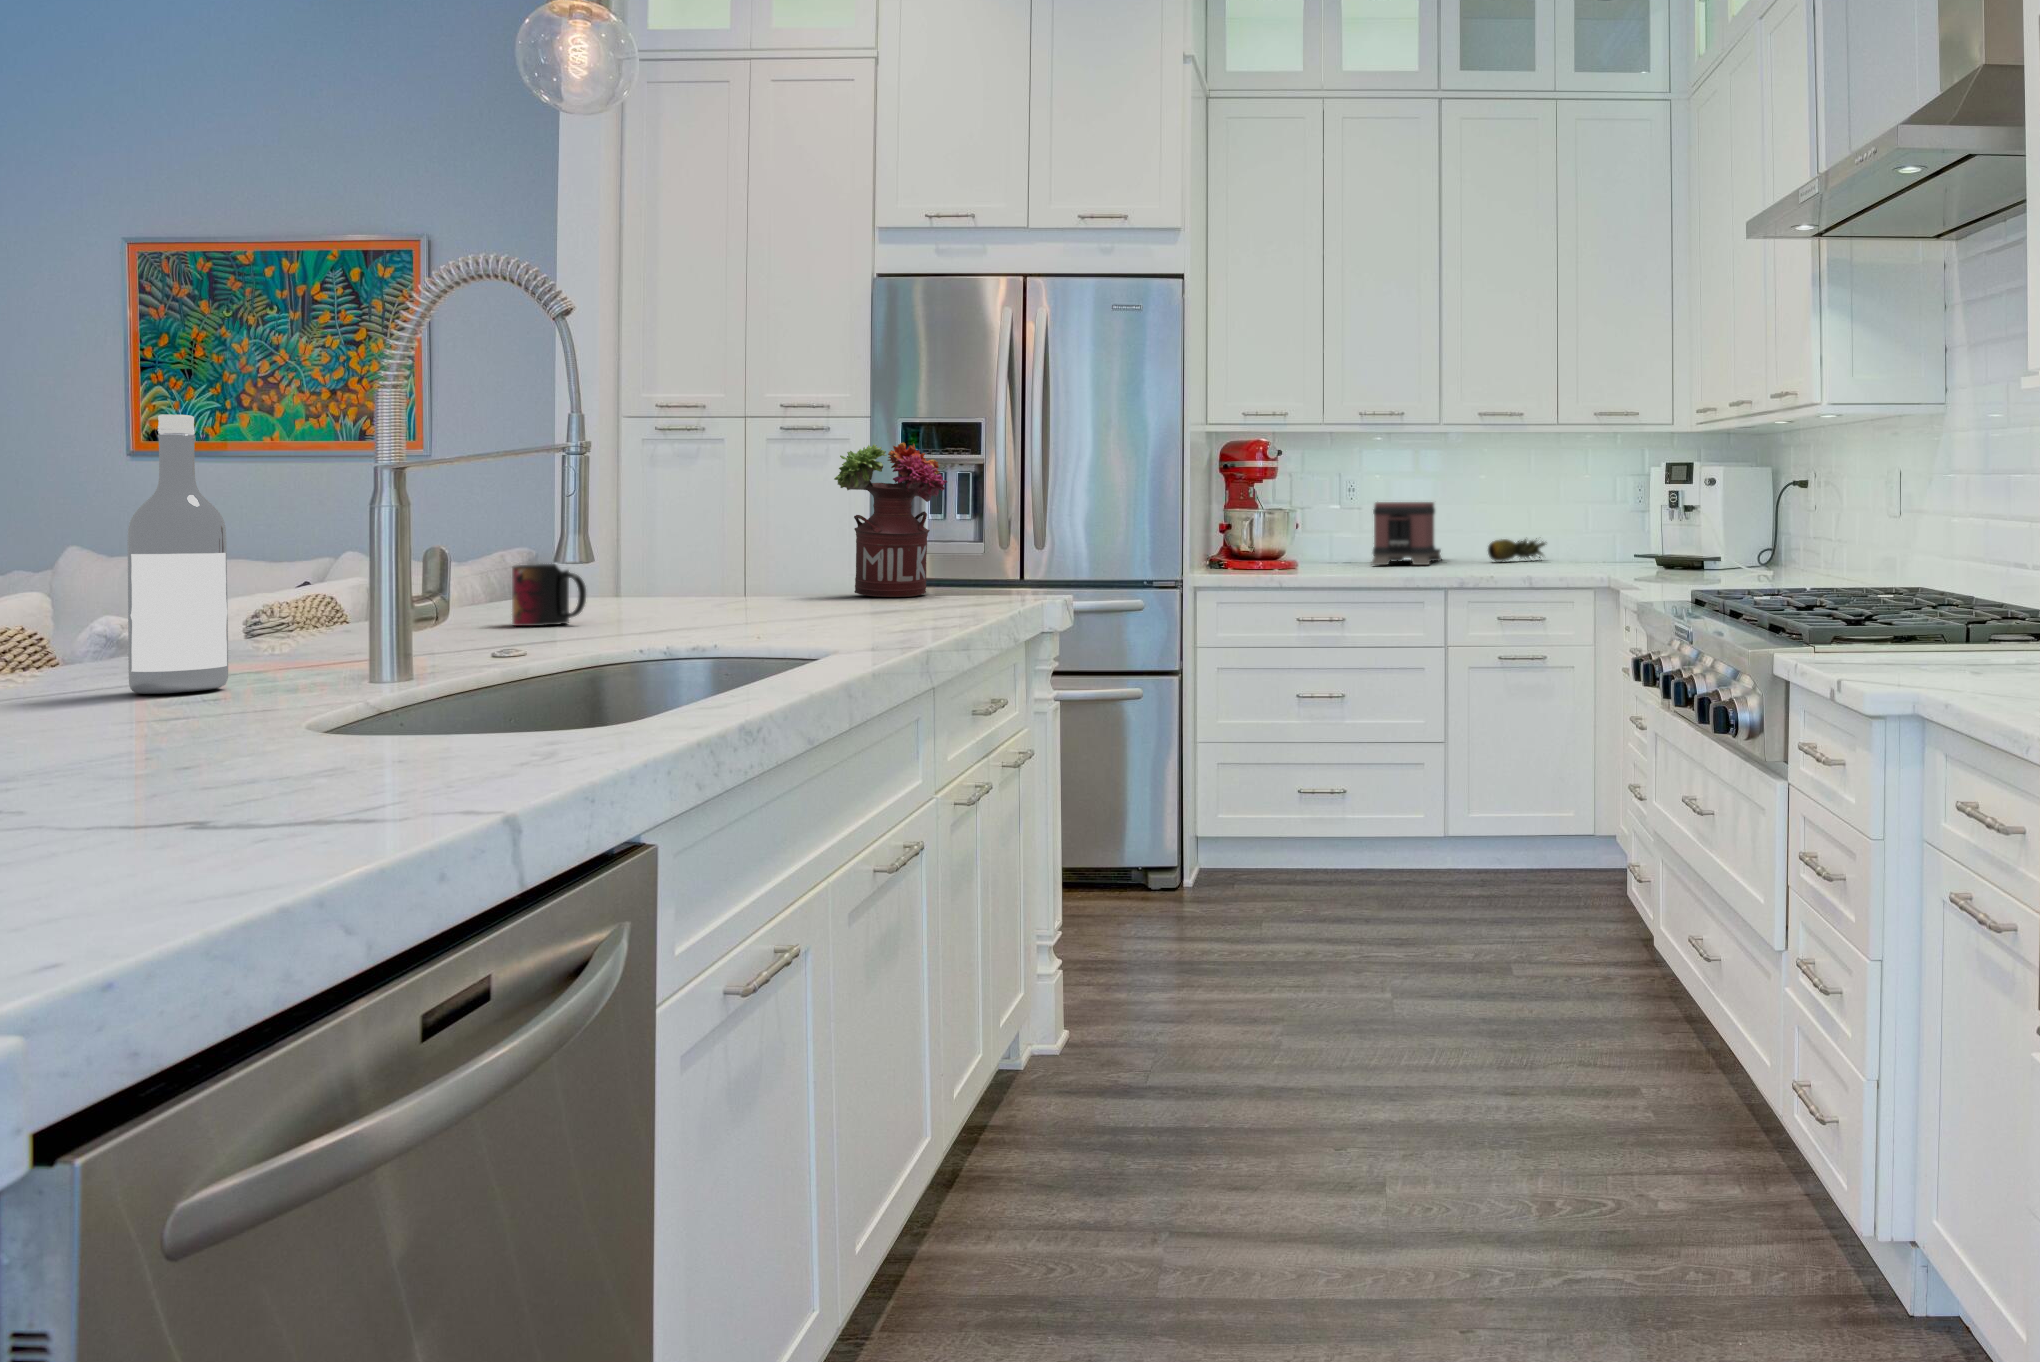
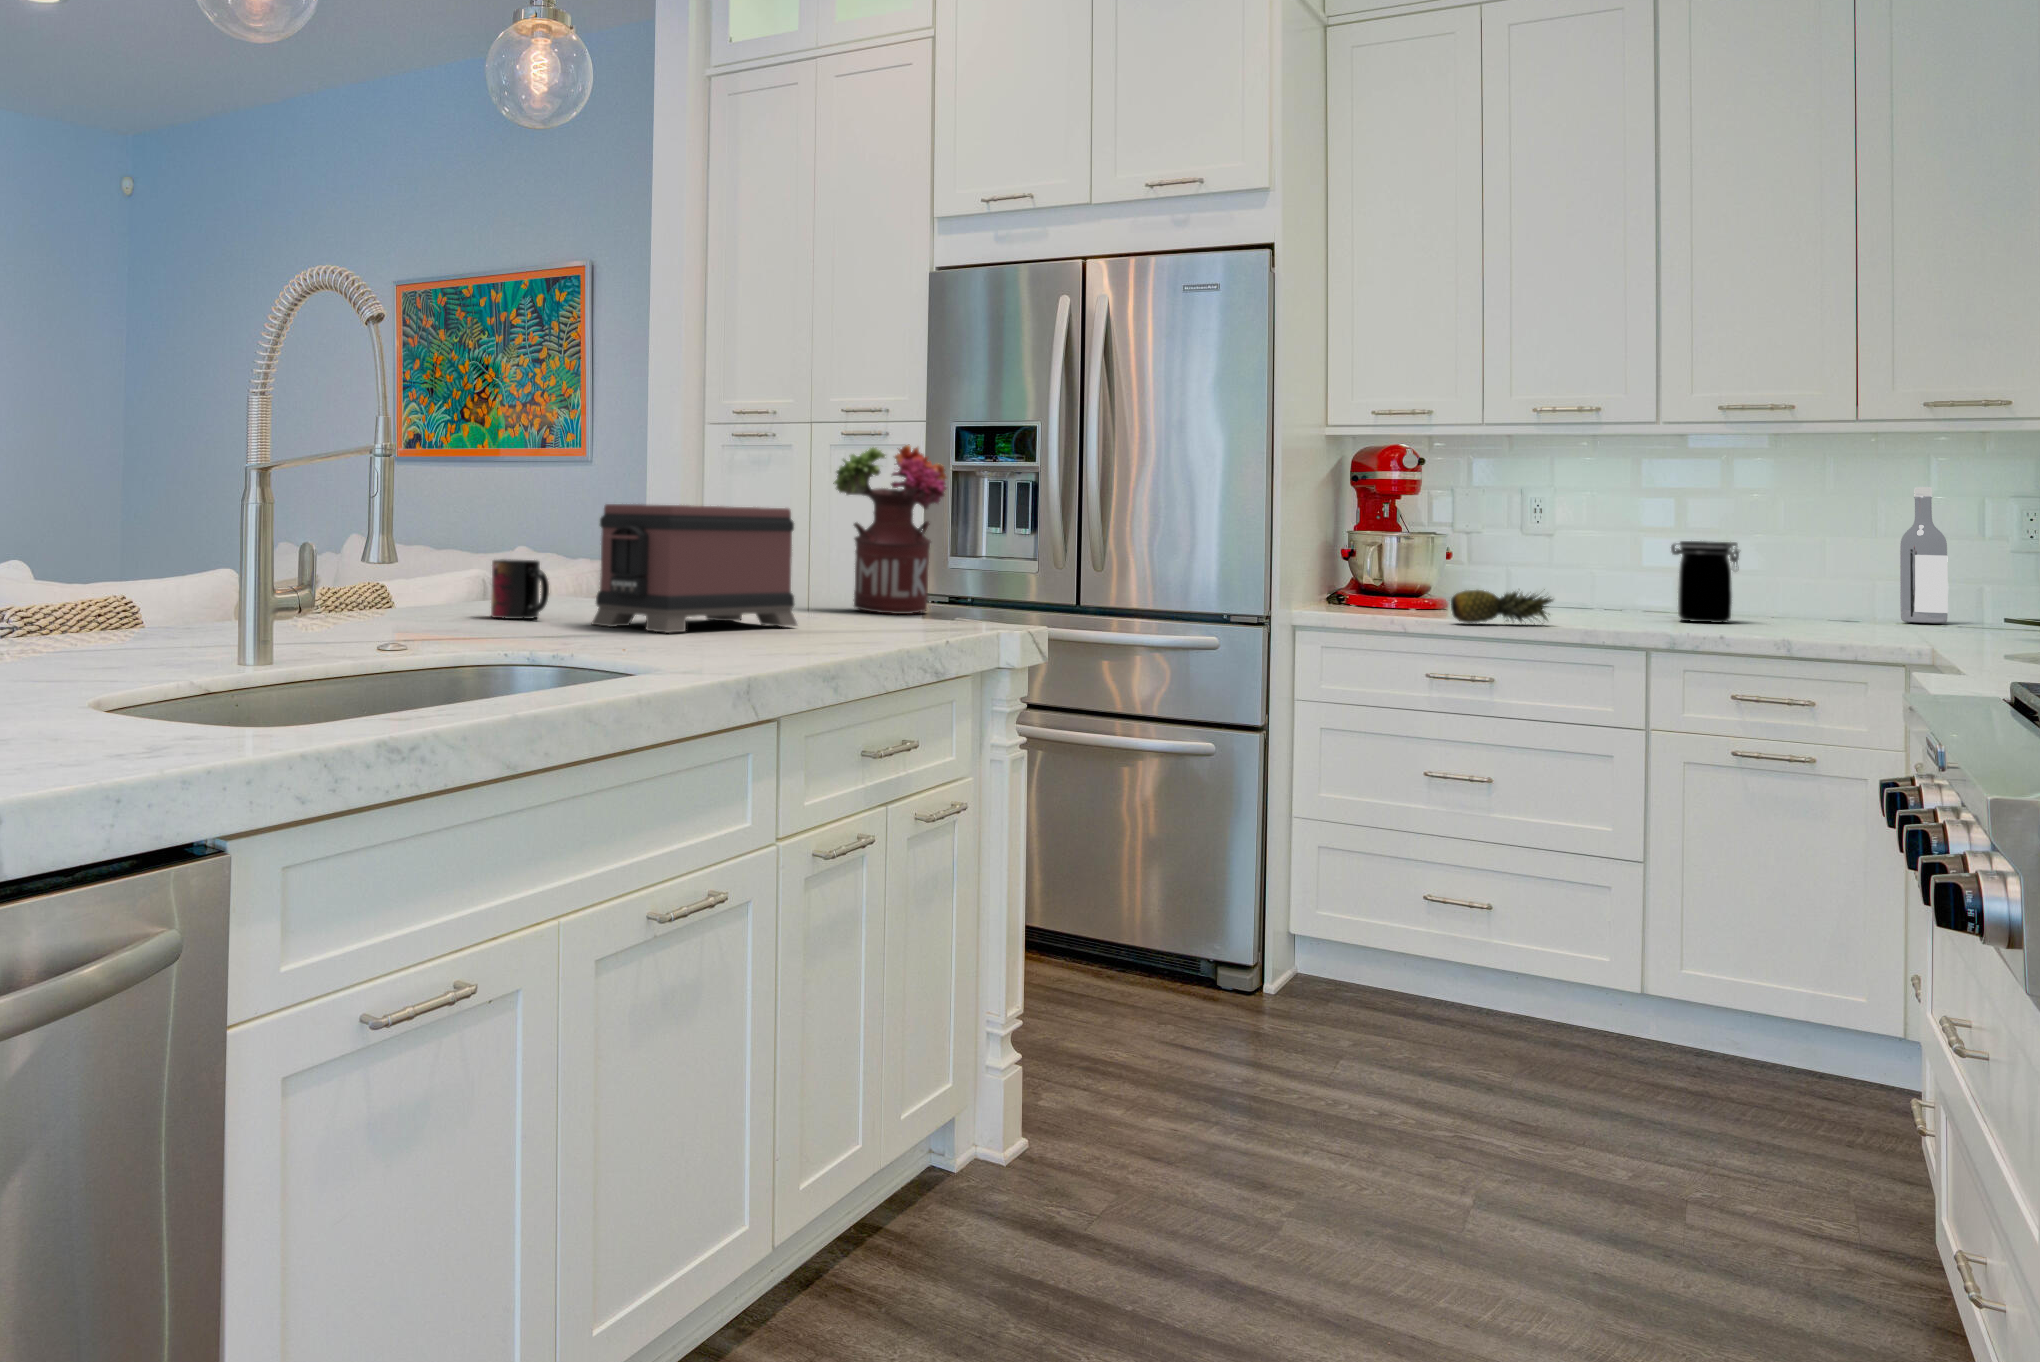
wine bottle: present [128,415,228,694] -> present [1900,487,1948,624]
toaster: present [1372,502,1442,565] -> present [592,504,797,633]
jar: none [1447,510,1489,567] -> present [1671,541,1739,623]
fruit: present [1488,538,1545,561] -> present [1451,589,1553,623]

